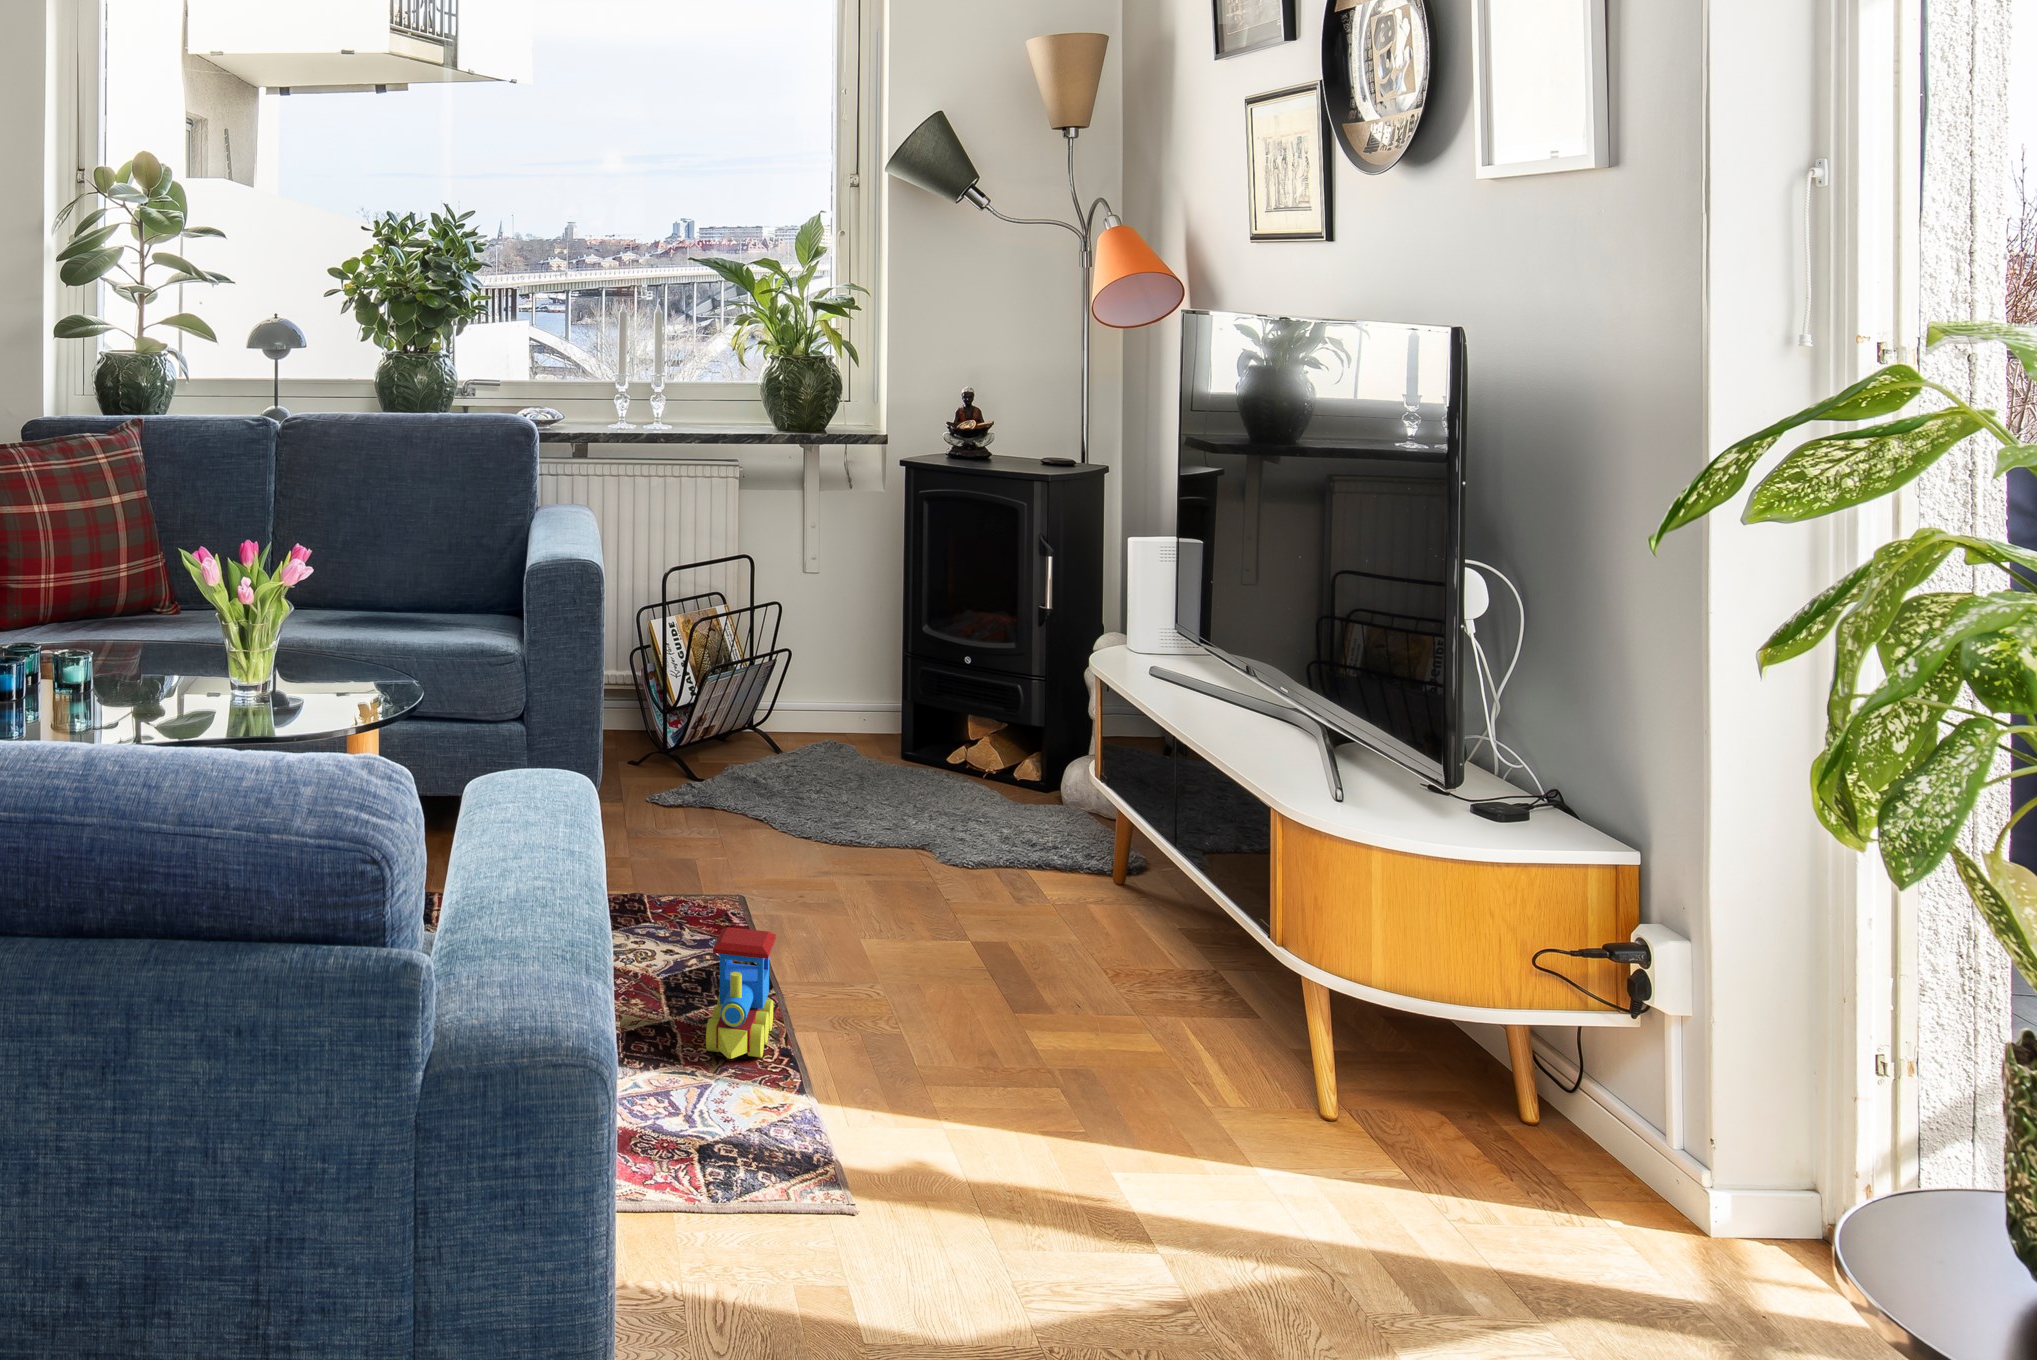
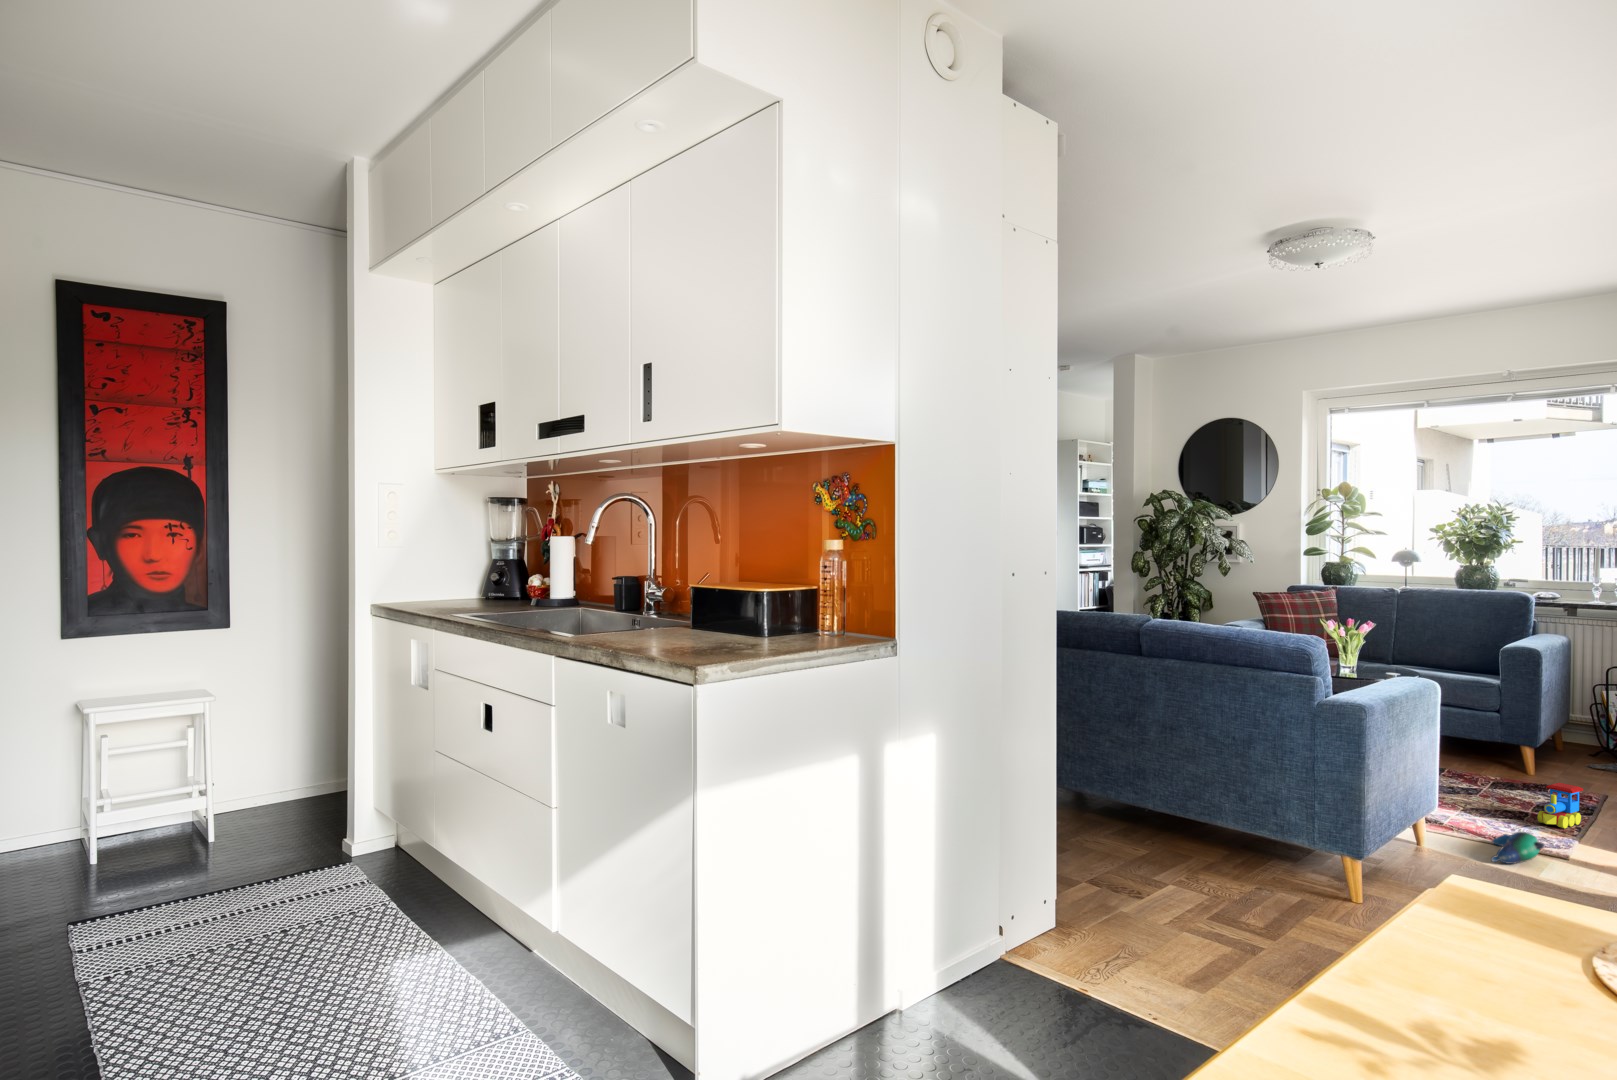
plush toy: none [679,1152,826,1297] -> present [1491,832,1544,864]

